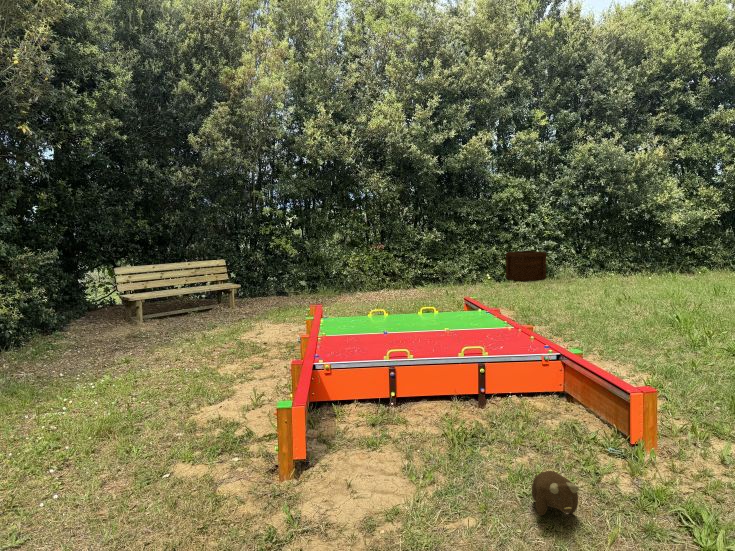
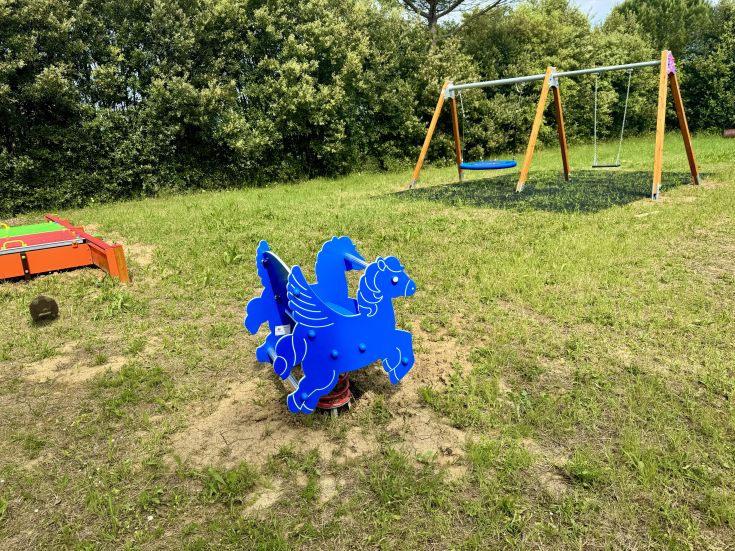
wooden crate: present [506,251,546,282] -> none [107,173,147,200]

